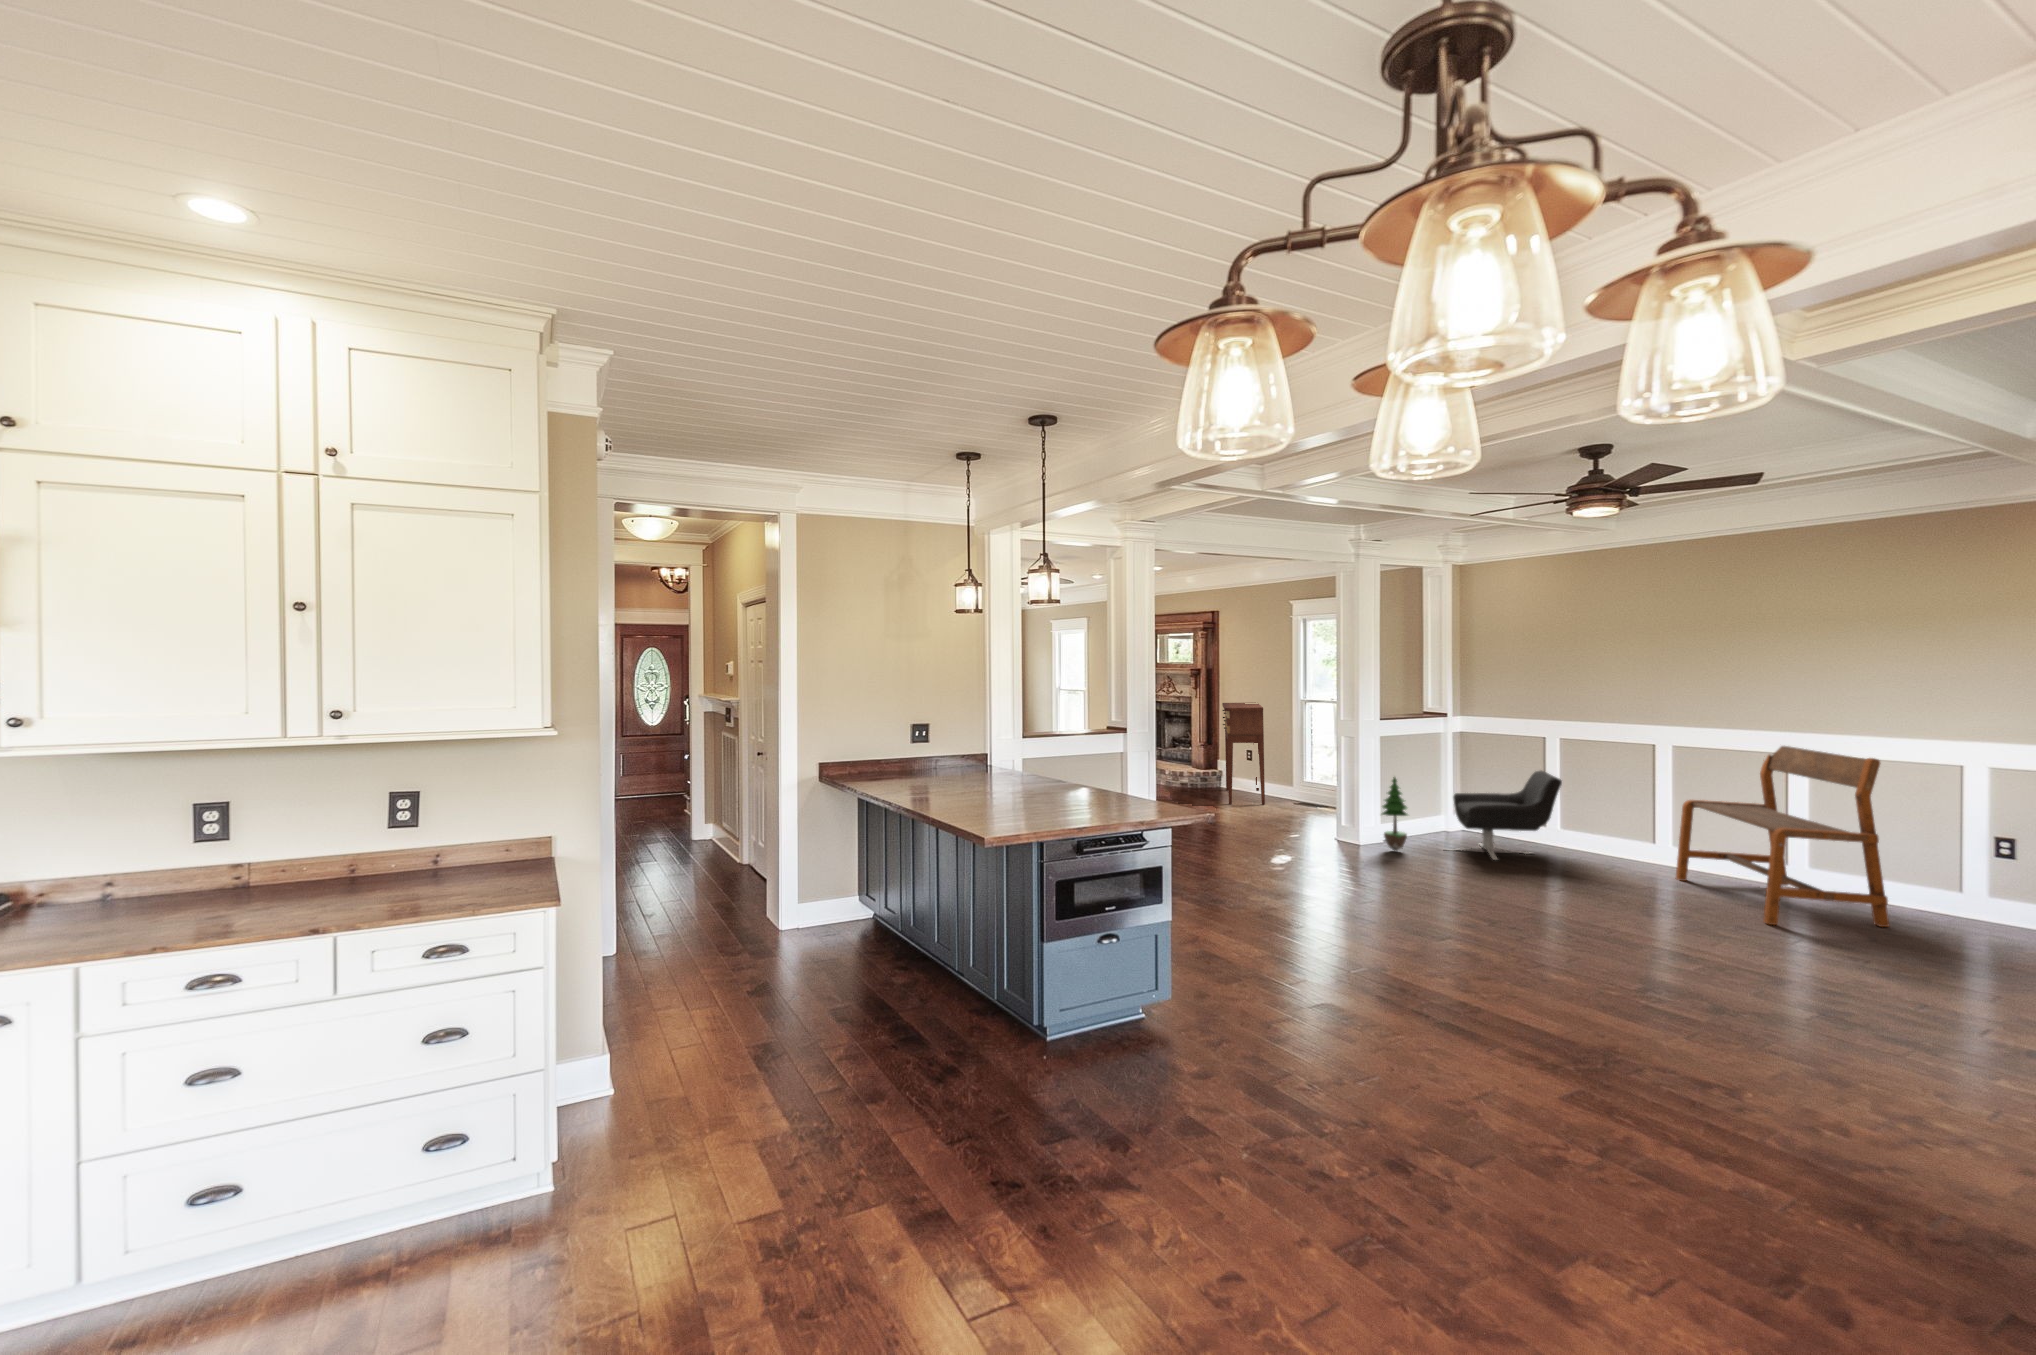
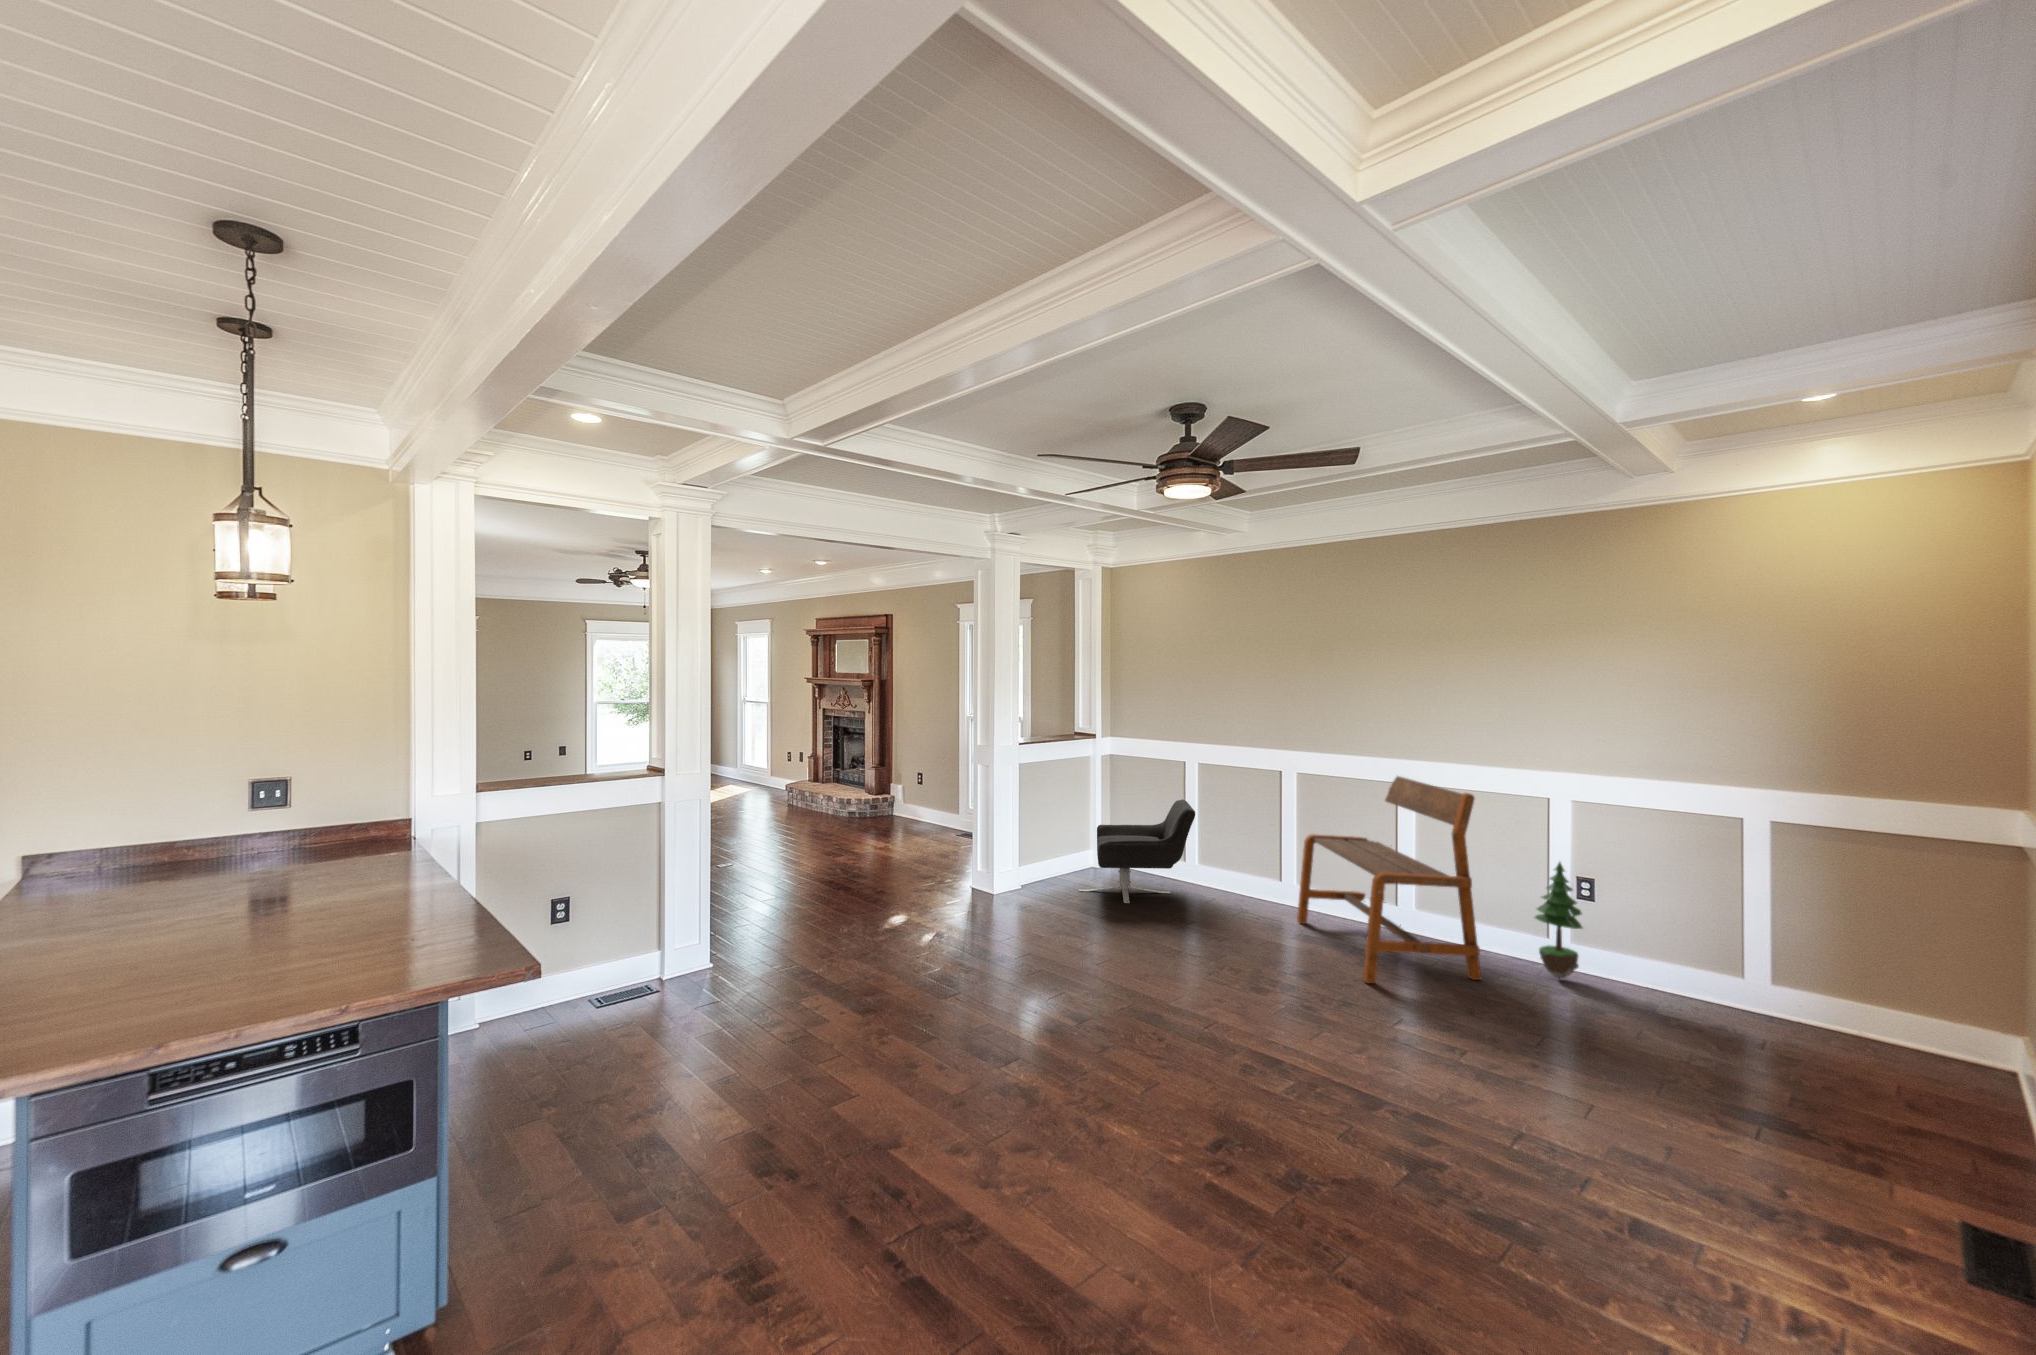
console table: present [1222,702,1265,805] -> none [884,720,933,835]
potted tree: present [1382,777,1408,851] -> present [1535,862,1582,979]

